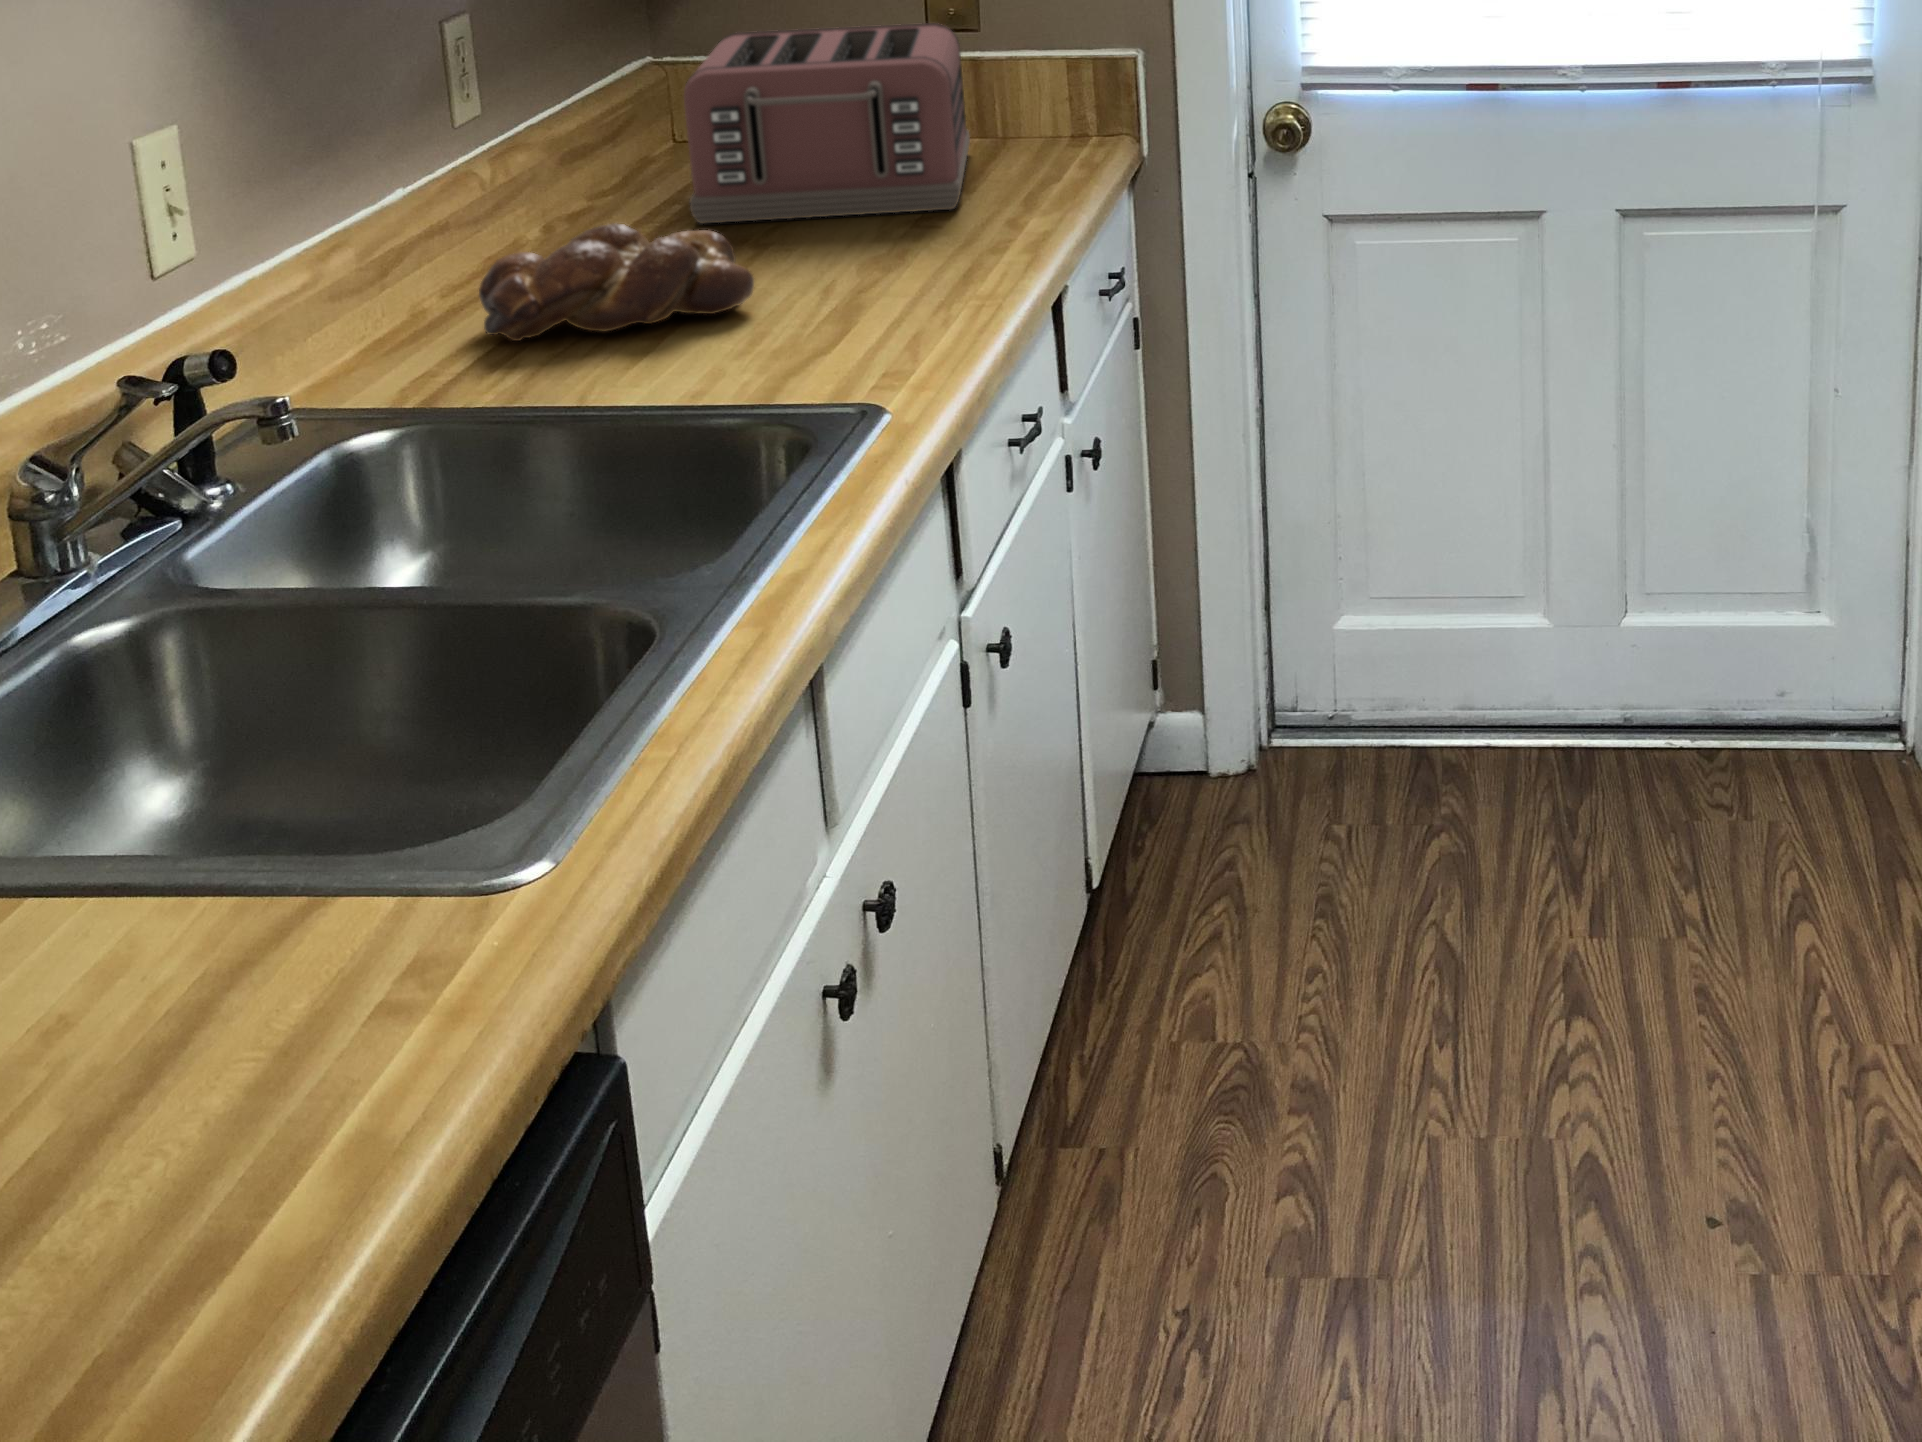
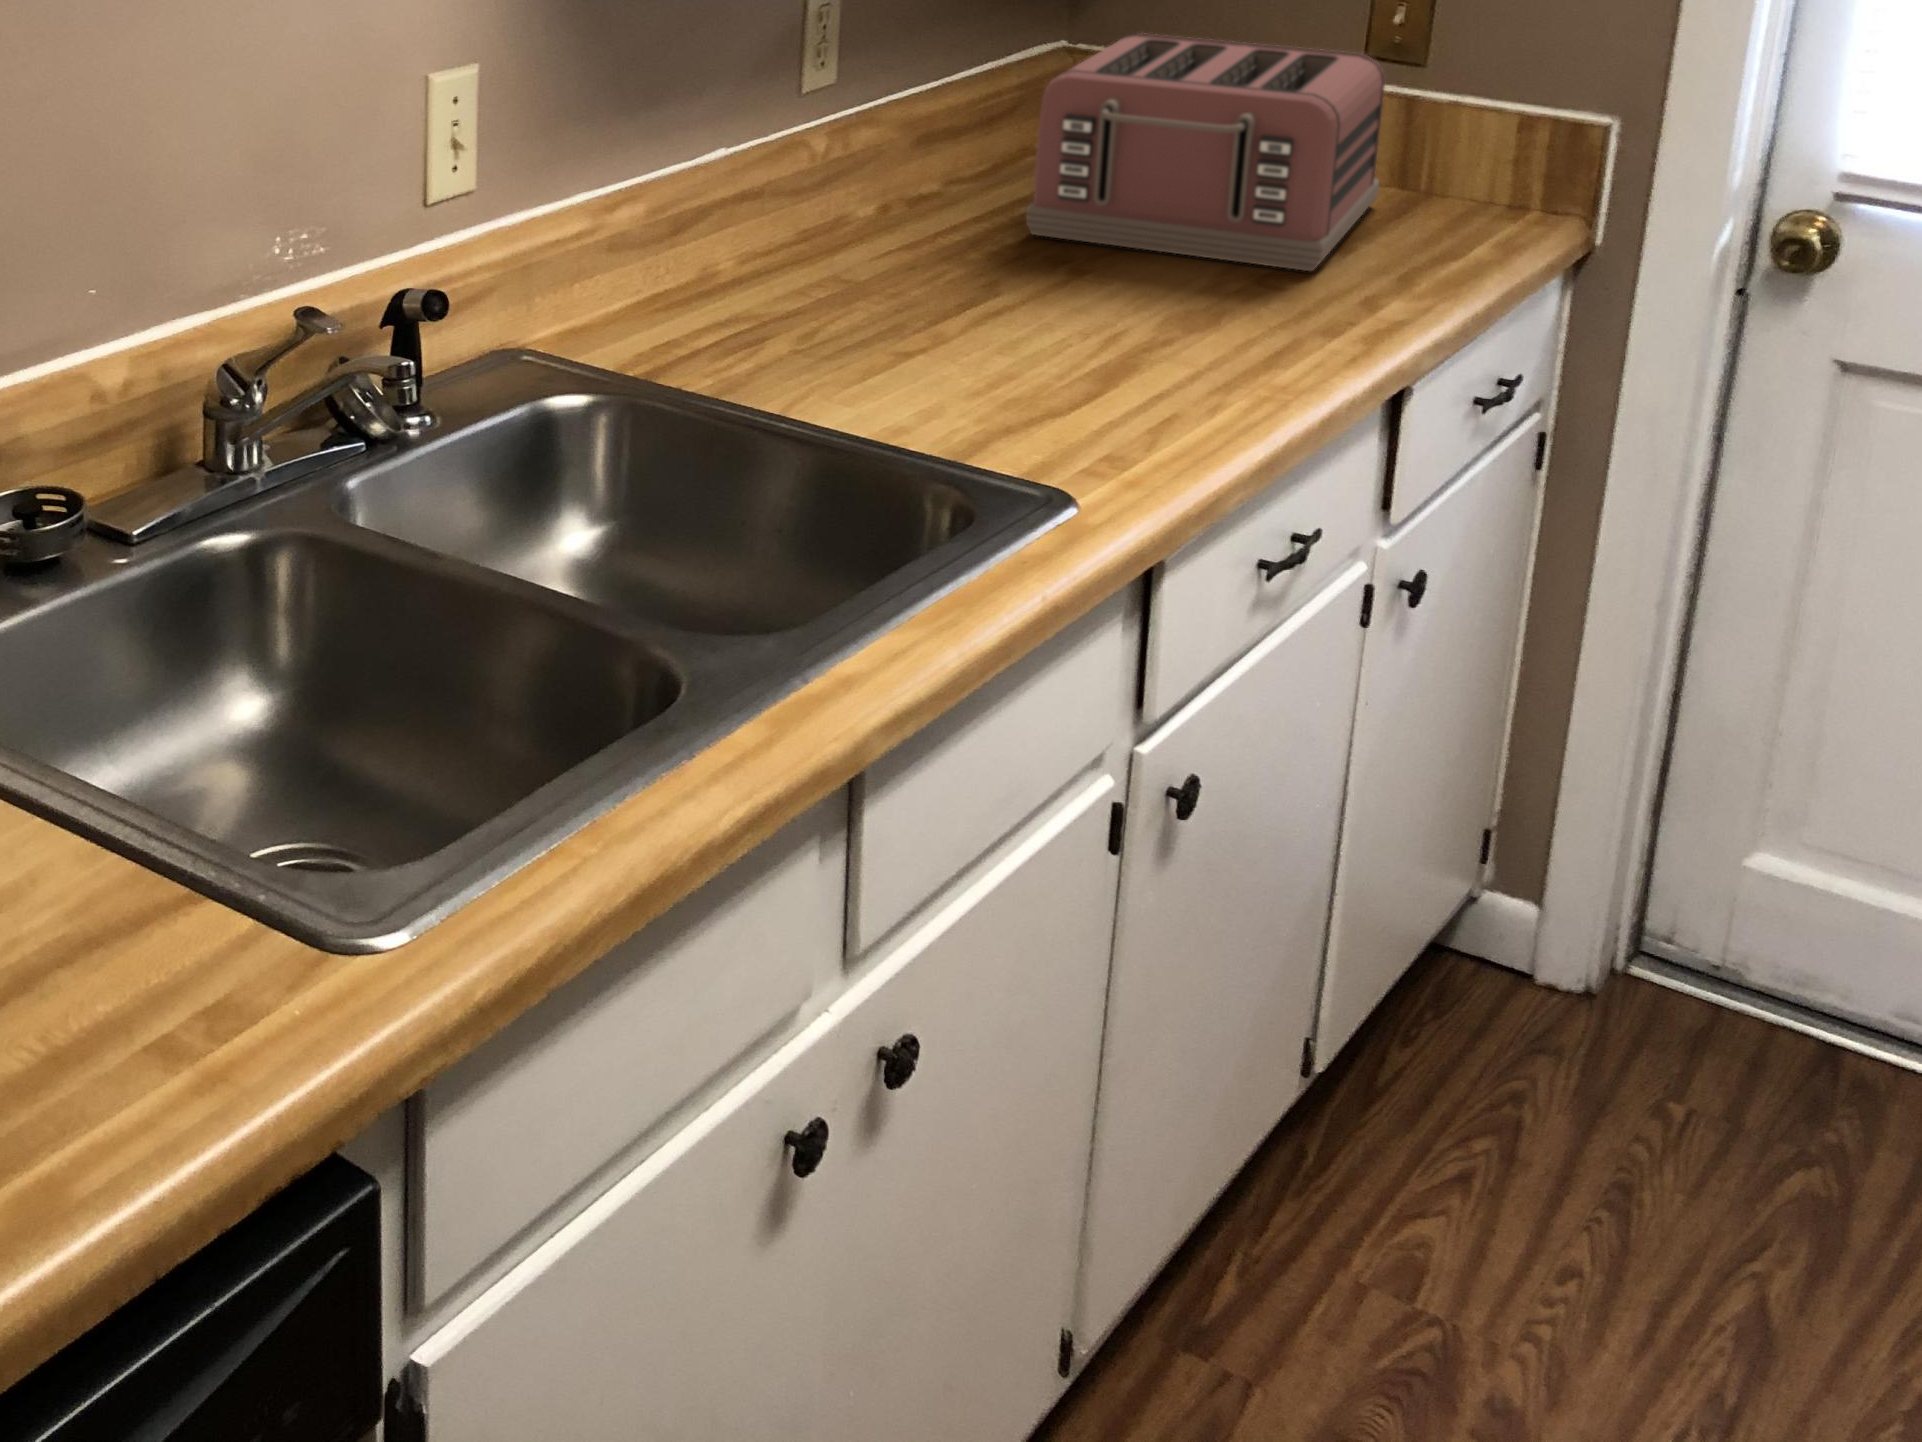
bread loaf: present [479,223,754,341] -> none [747,226,1029,342]

